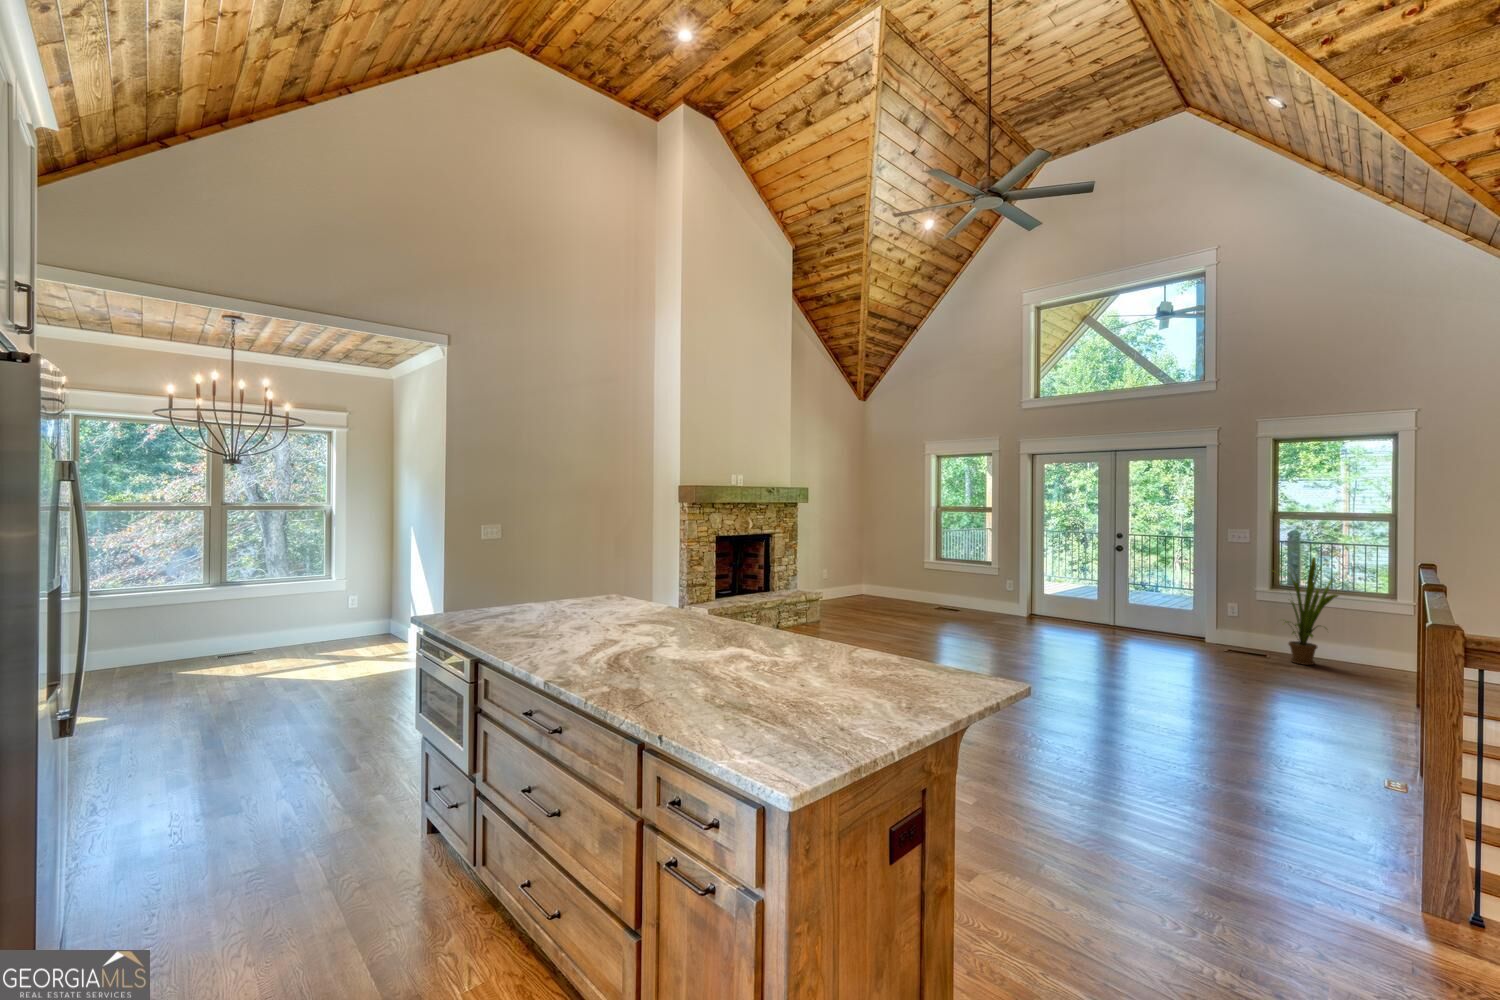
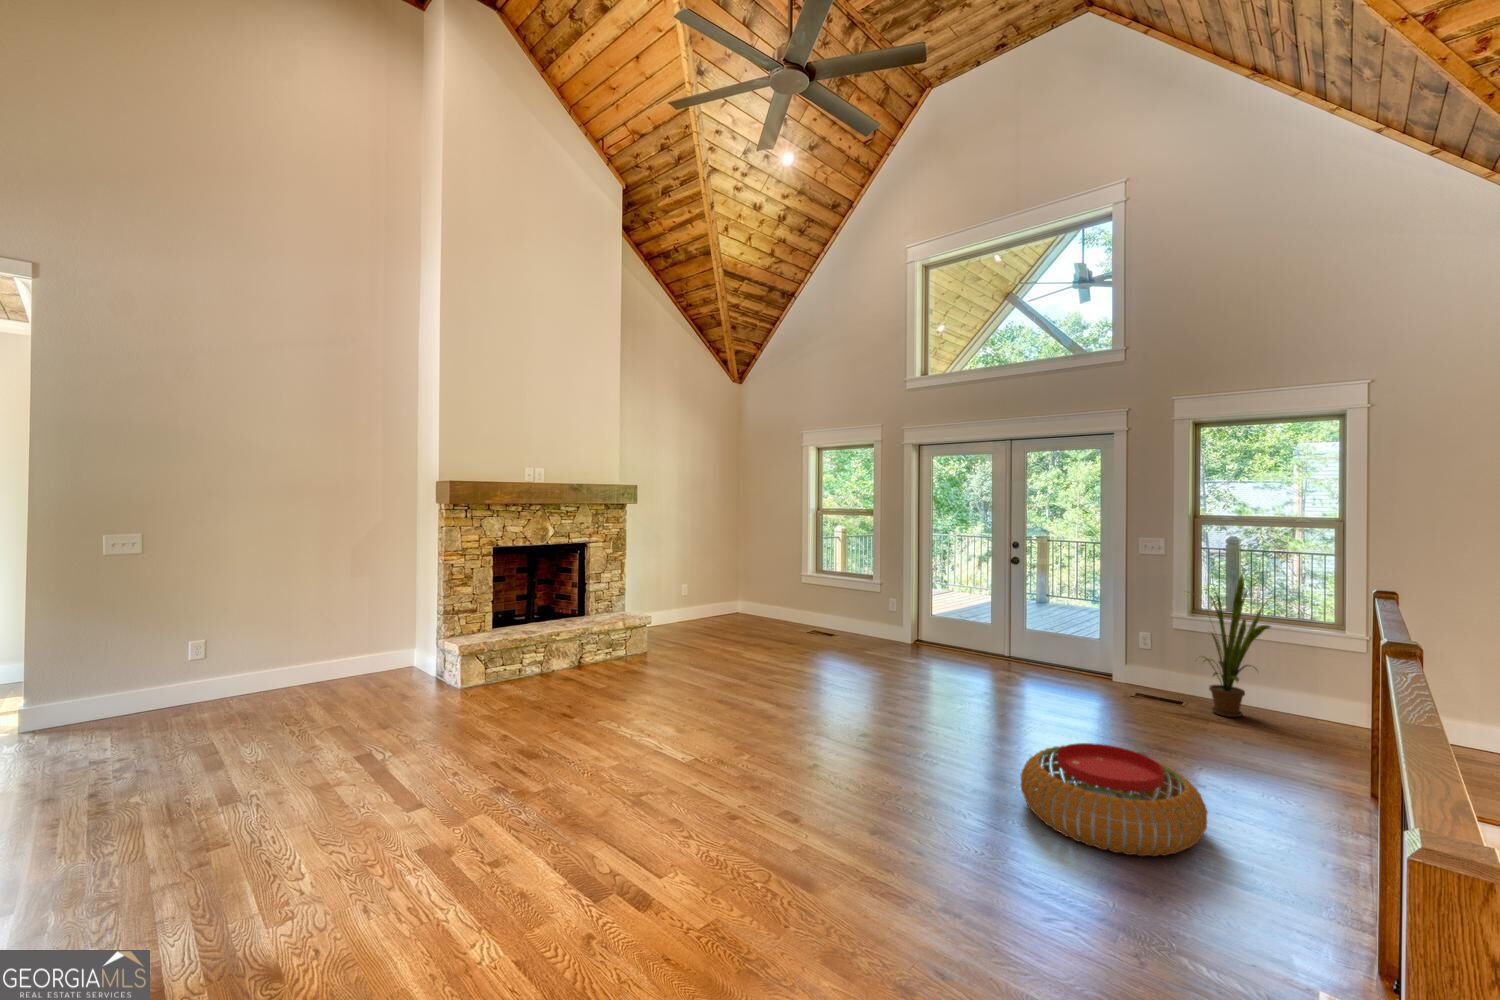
pouf: none [1166,669,1304,735] -> present [1021,743,1207,856]

